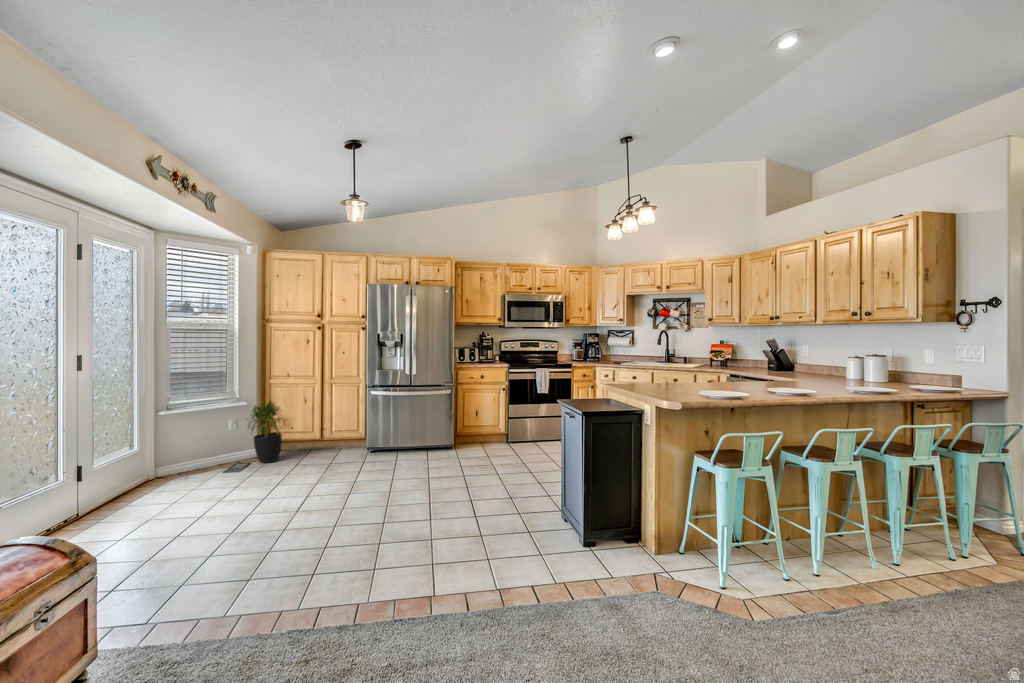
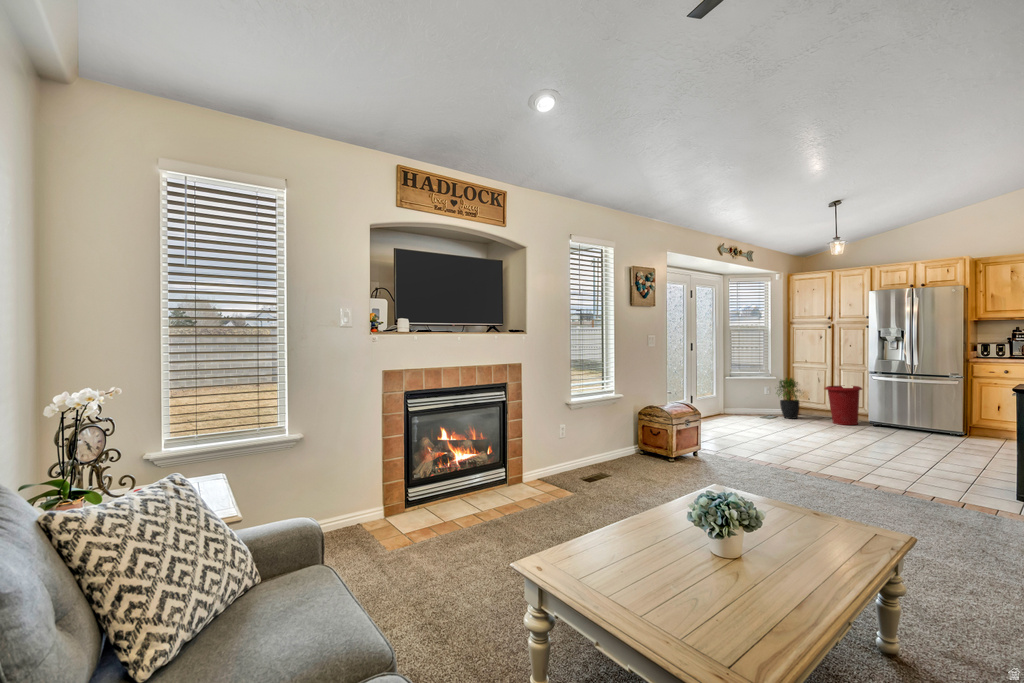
waste bin: none [314,404,359,459] -> present [825,386,862,425]

